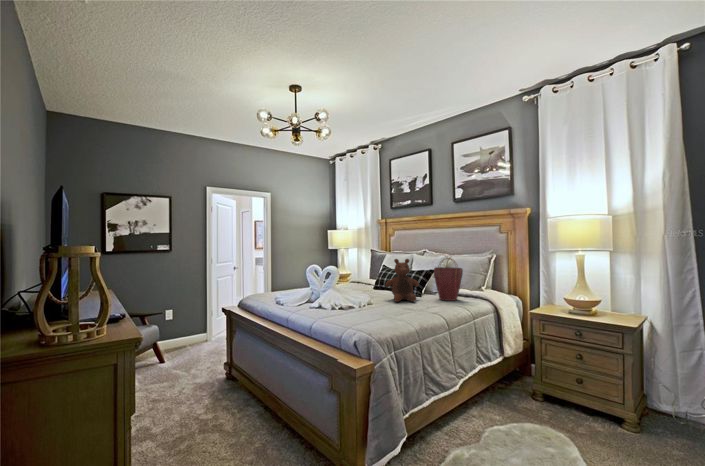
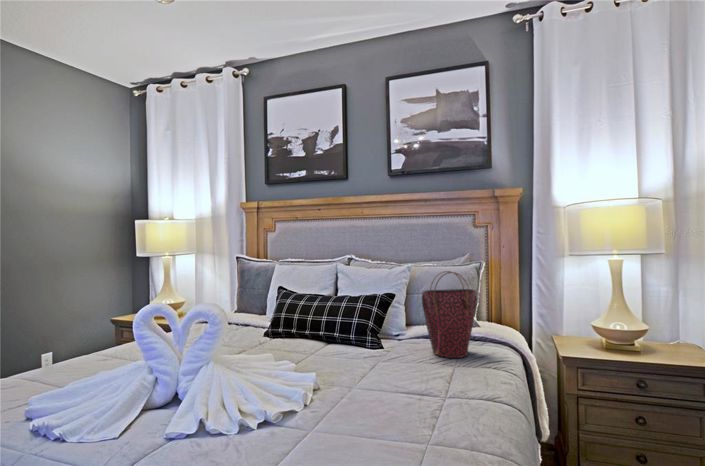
stuffed bear: present [386,259,419,302] -> none [337,276,415,381]

